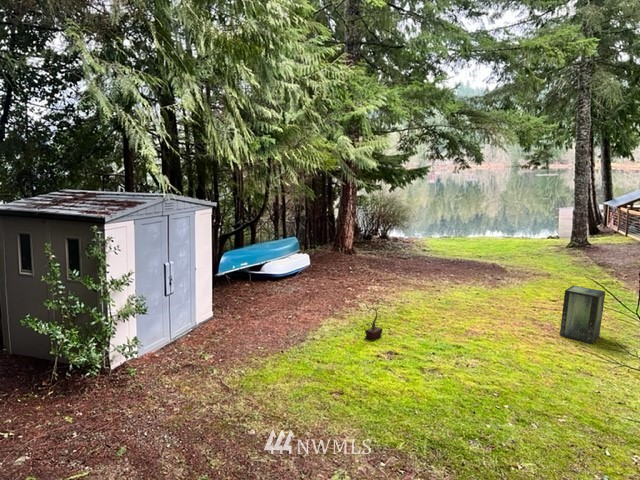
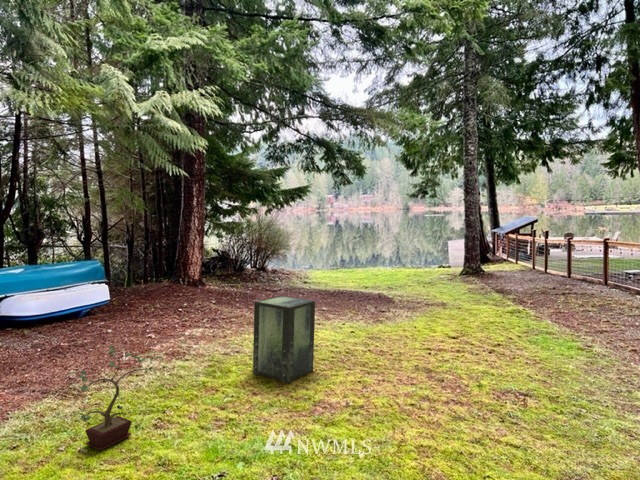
storage box: present [560,286,605,344] -> present [253,296,315,383]

